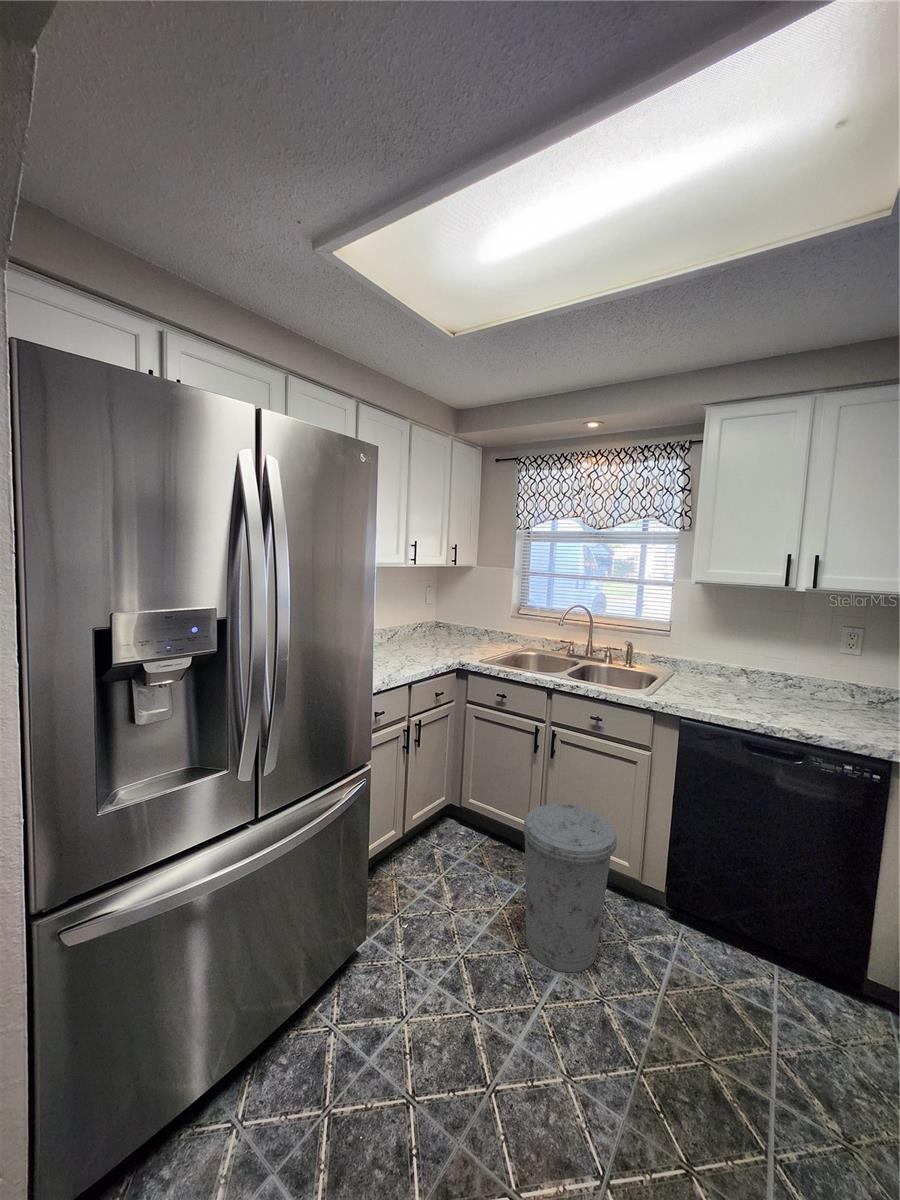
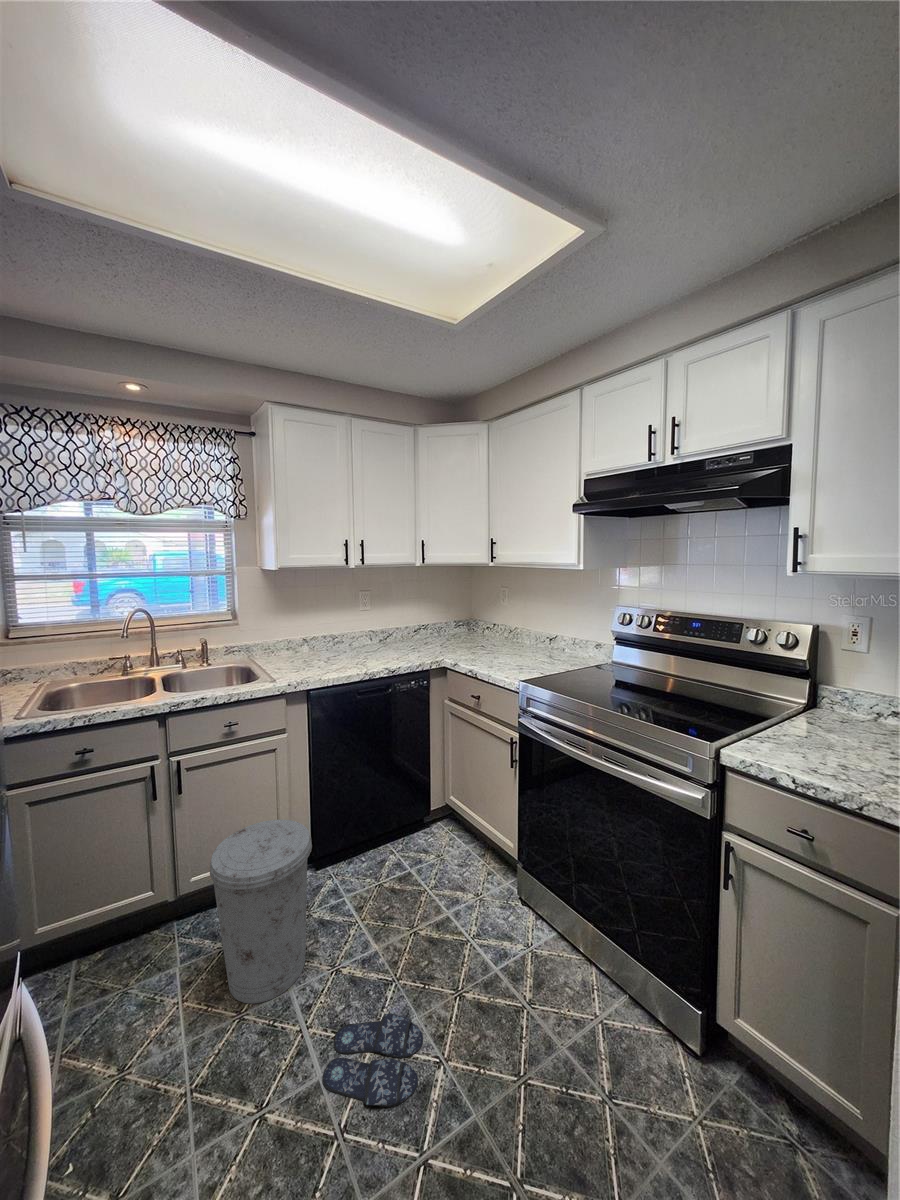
slippers: none [513,1036,613,1153] -> present [322,1014,423,1107]

